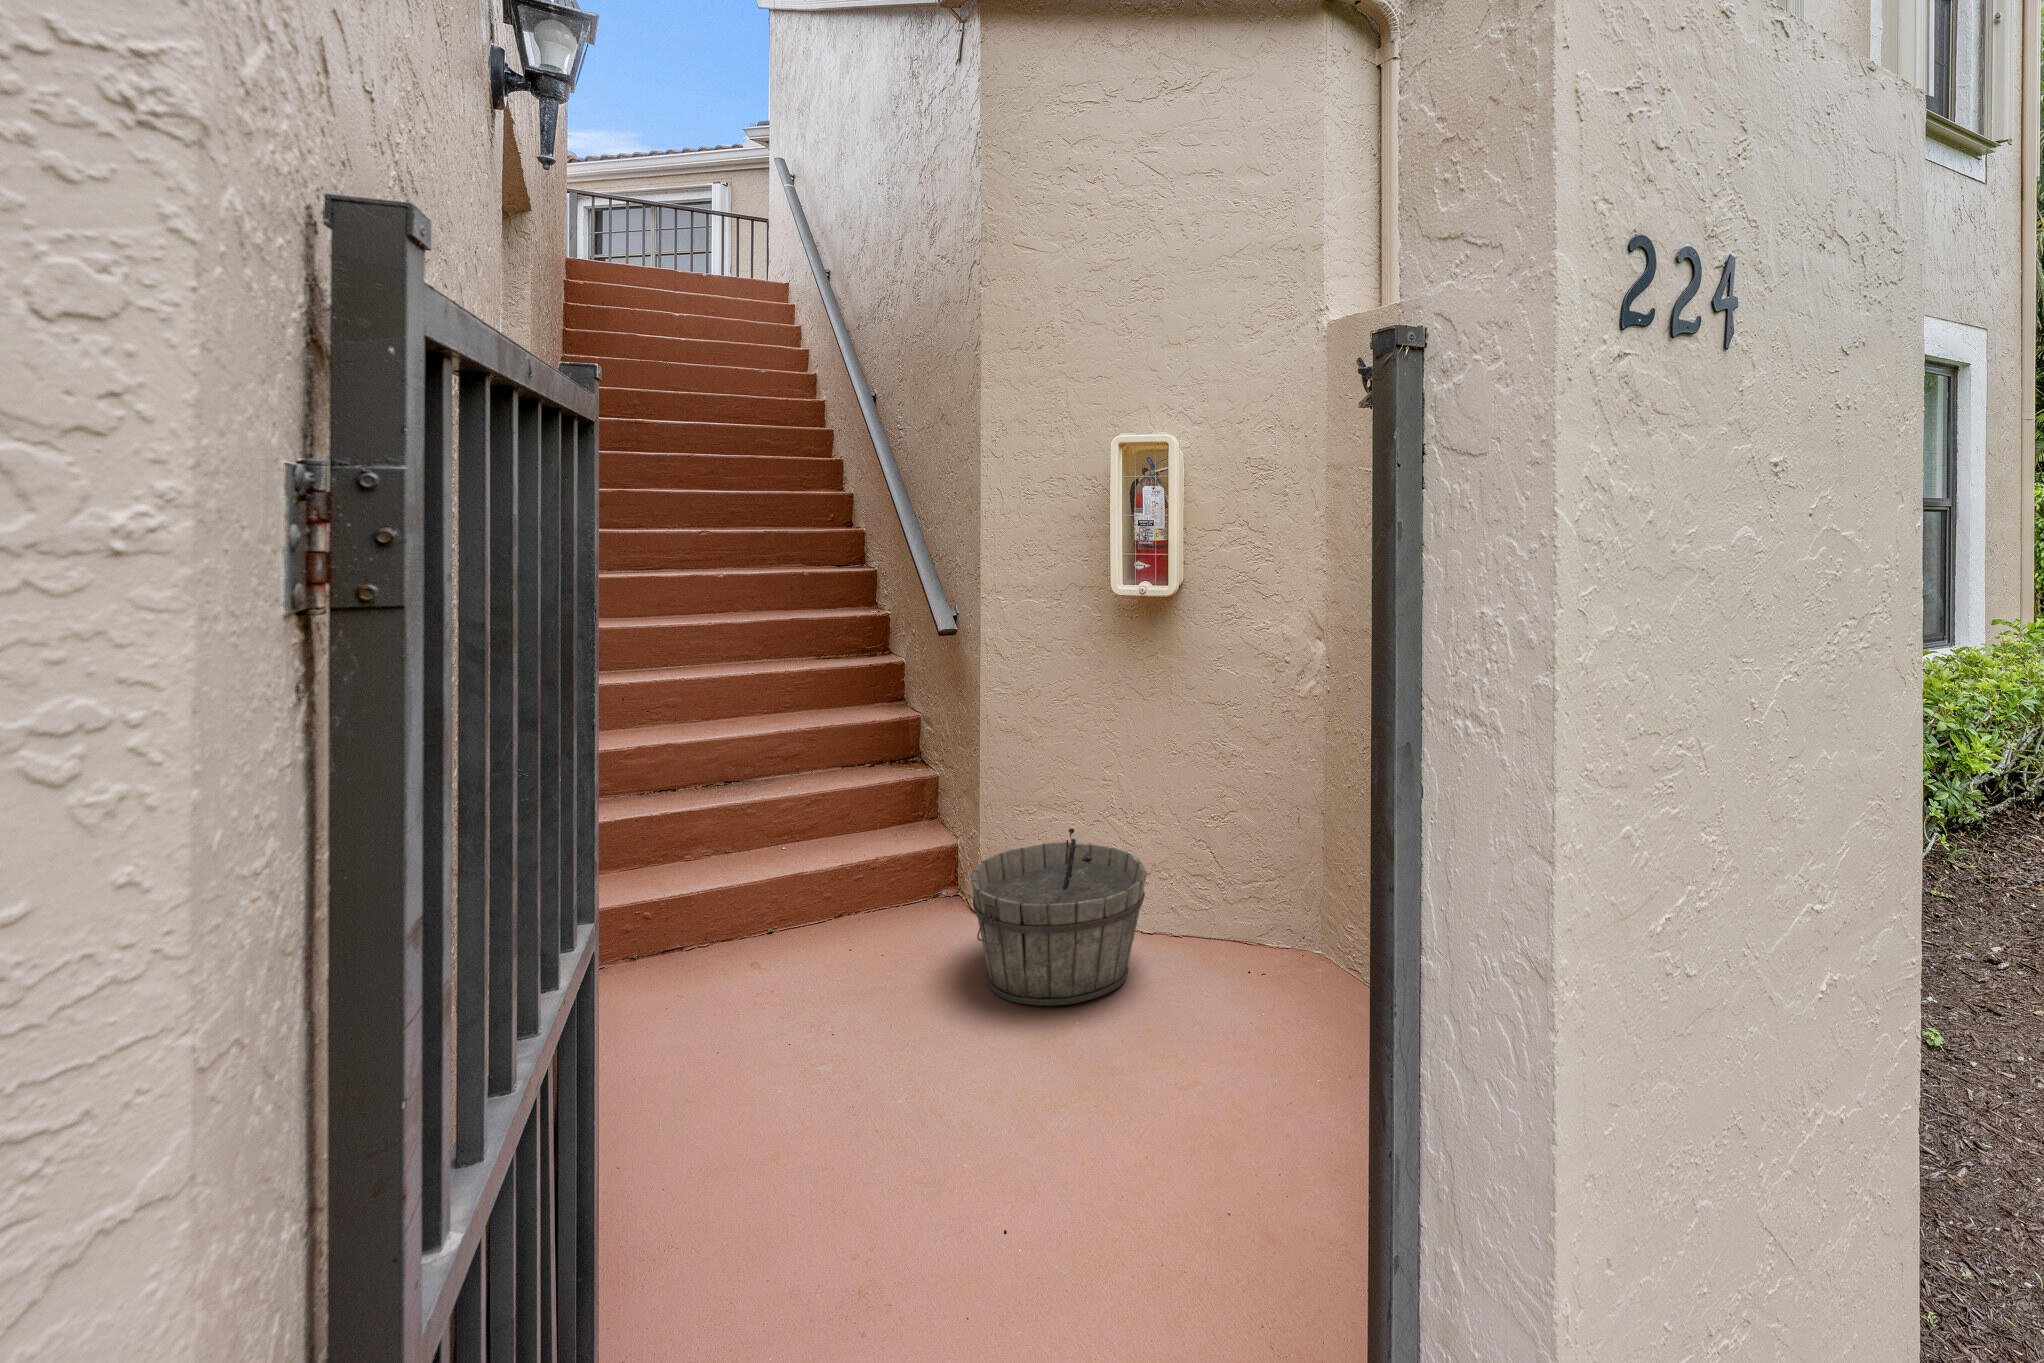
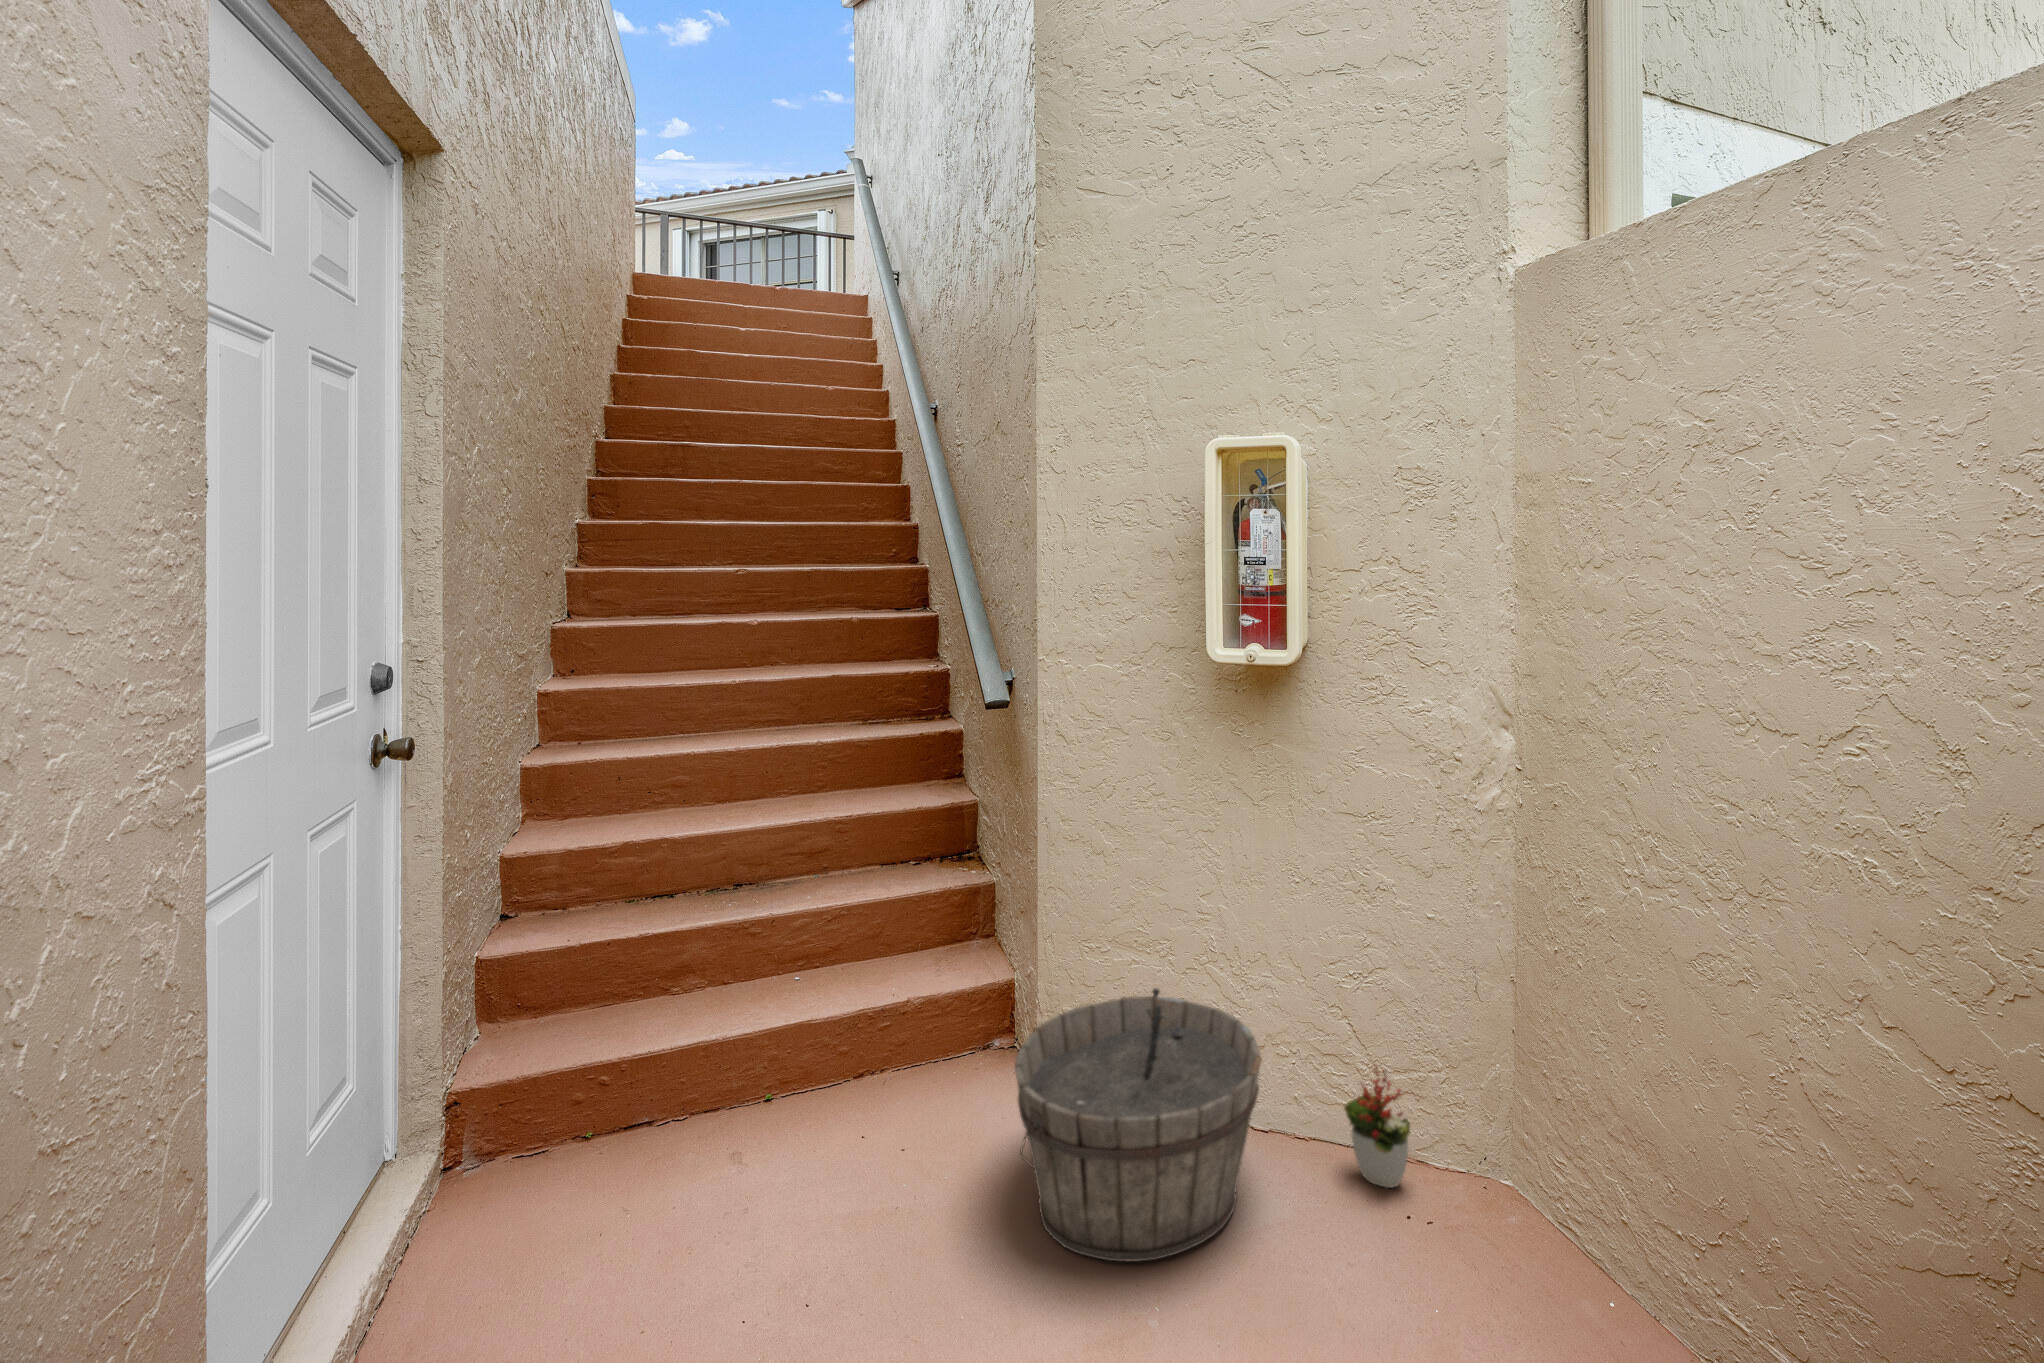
decorative plant: none [1204,880,1250,964] -> present [1344,1065,1410,1188]

